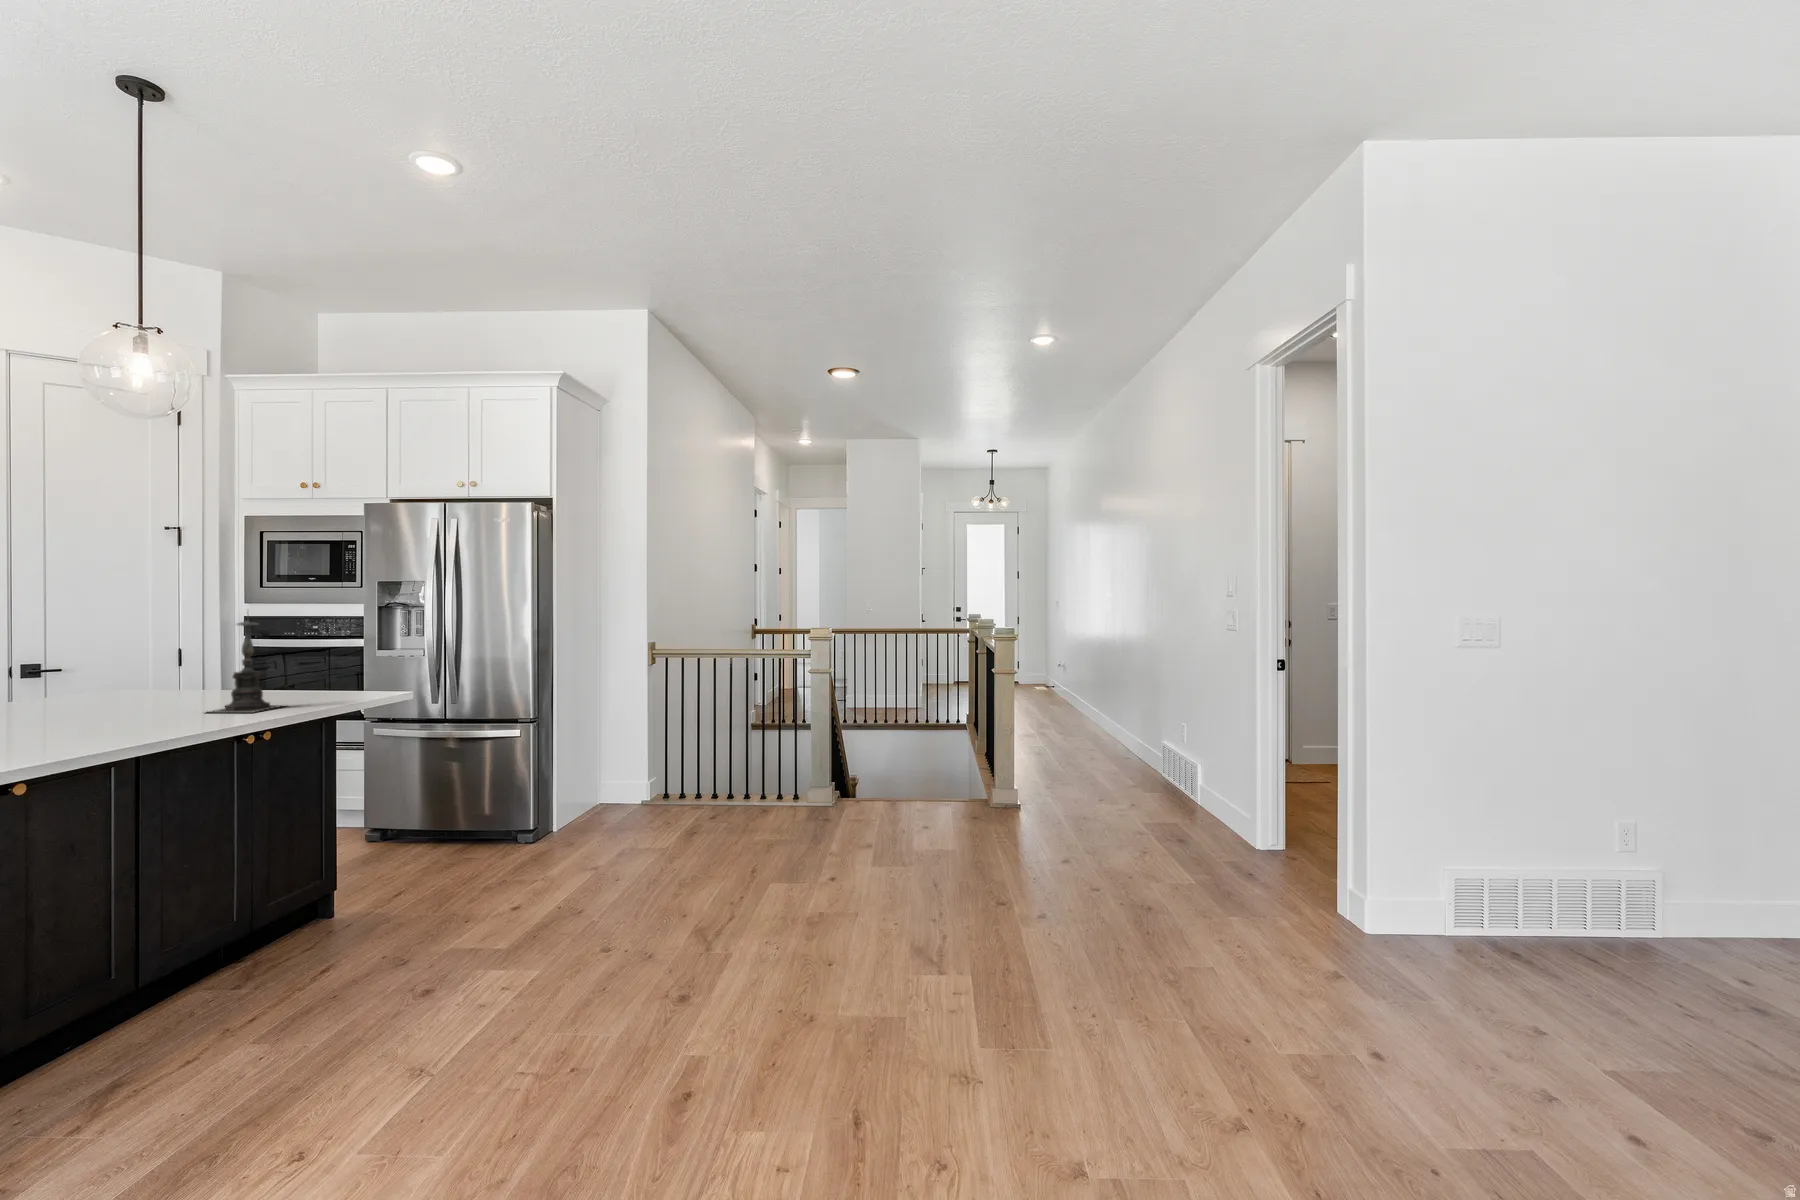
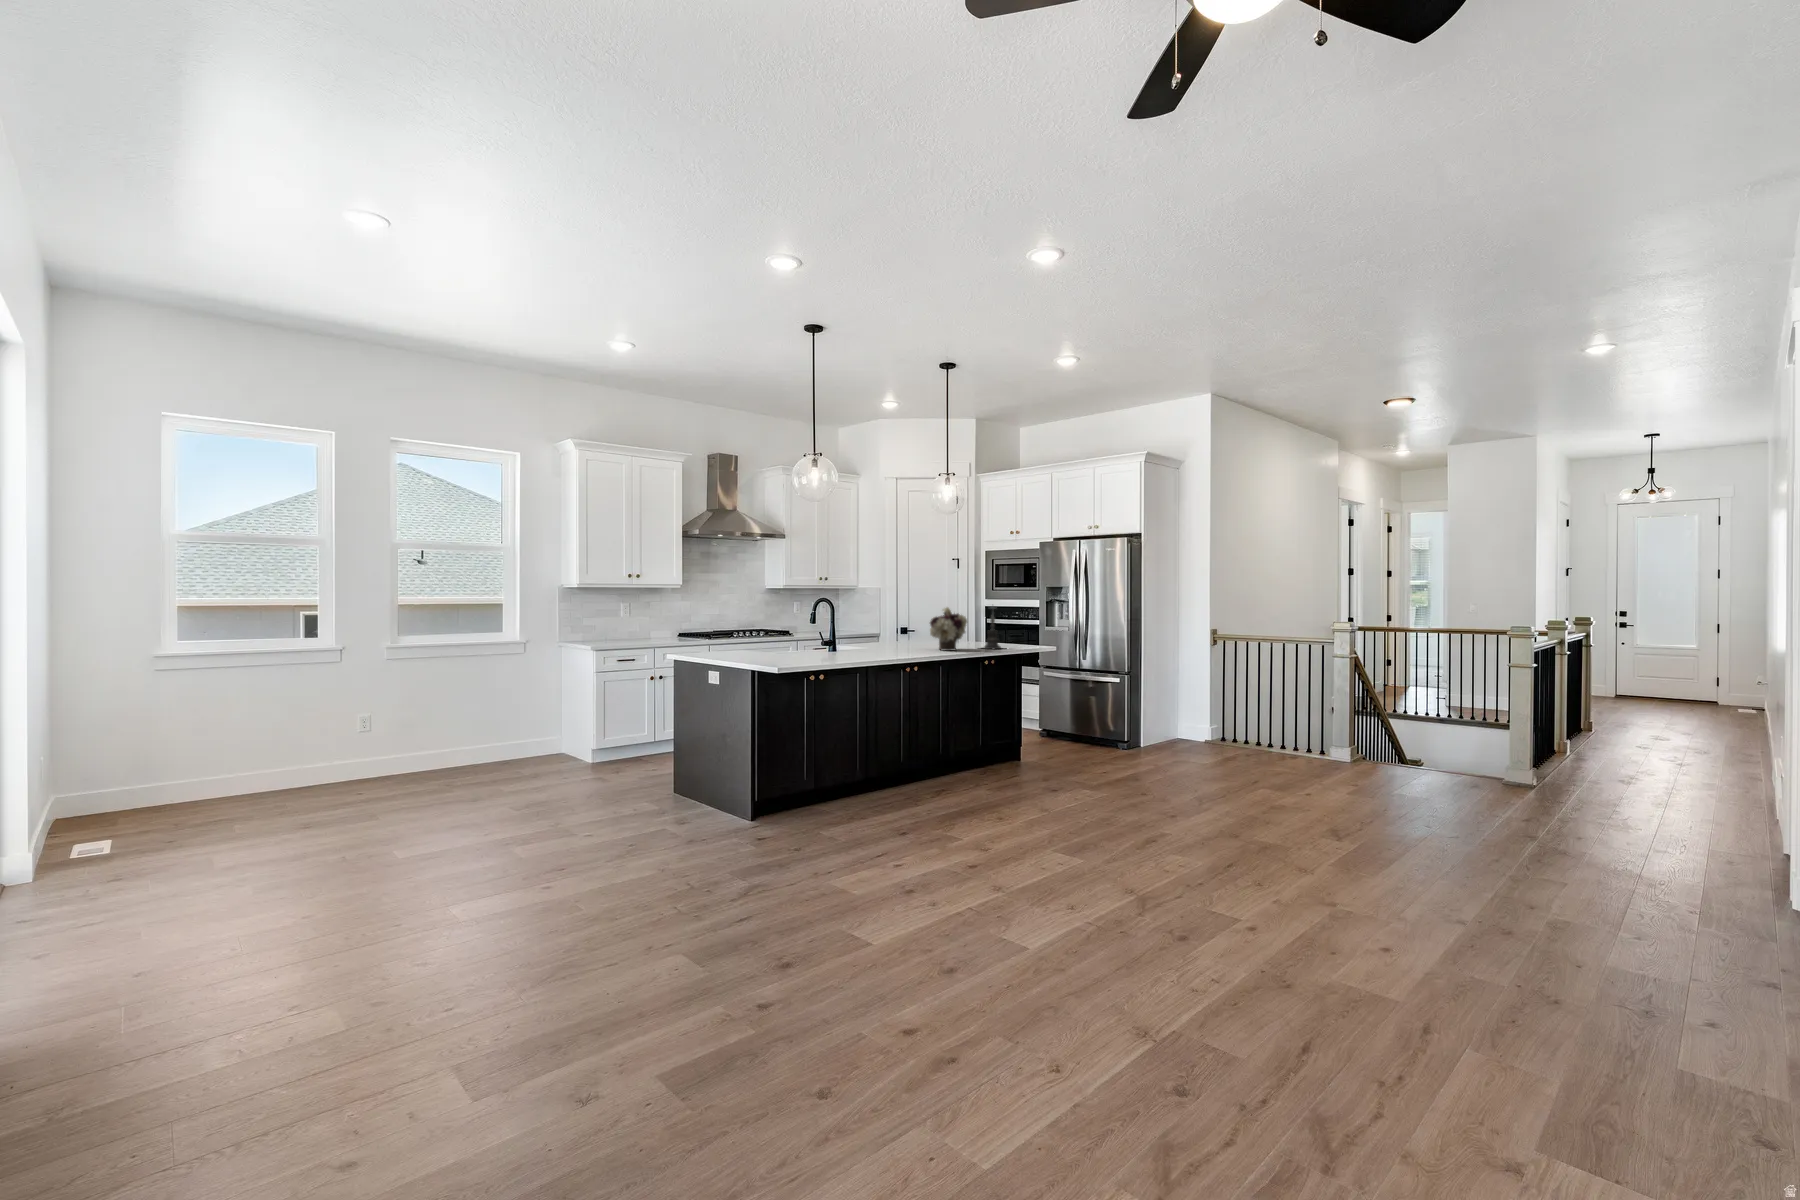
flower arrangement: none [44,625,171,731] -> present [930,607,967,651]

